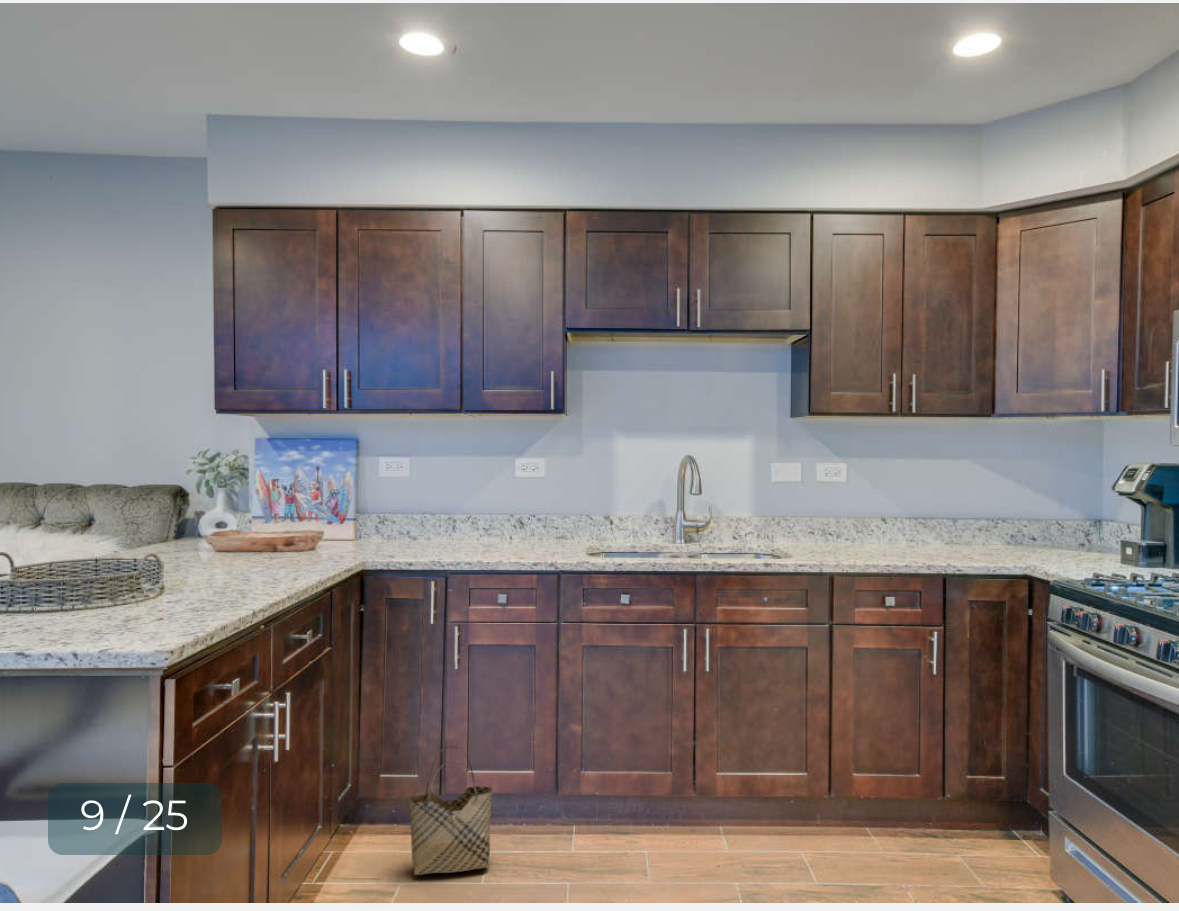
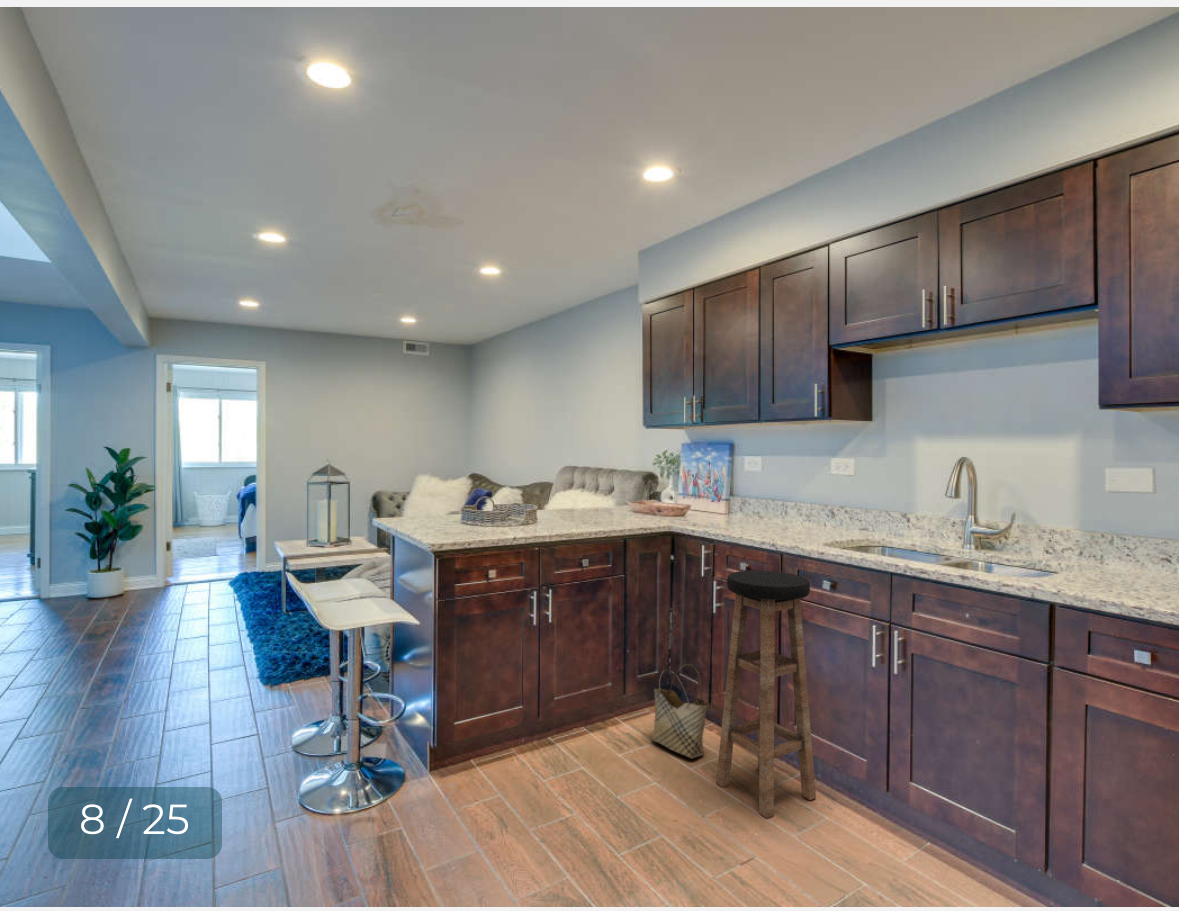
bar stool: none [539,594,633,878] -> present [716,571,816,818]

